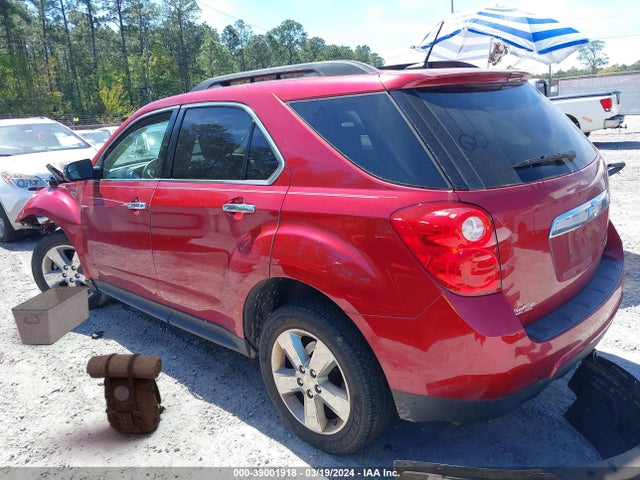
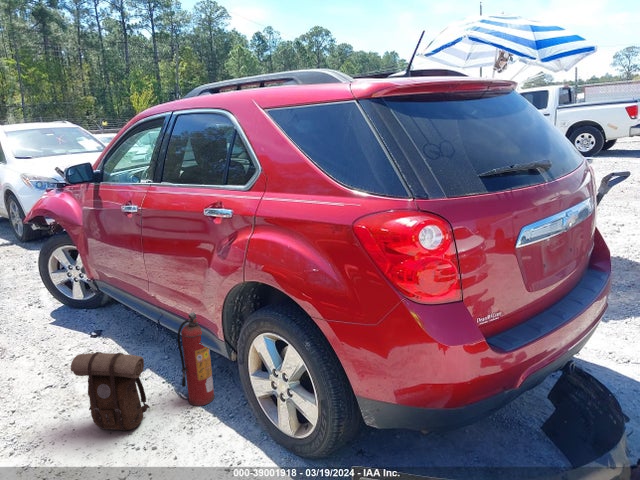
storage bin: present [11,286,89,344] -> none [15,285,91,341]
fire extinguisher: none [194,304,231,406] -> present [177,312,215,406]

